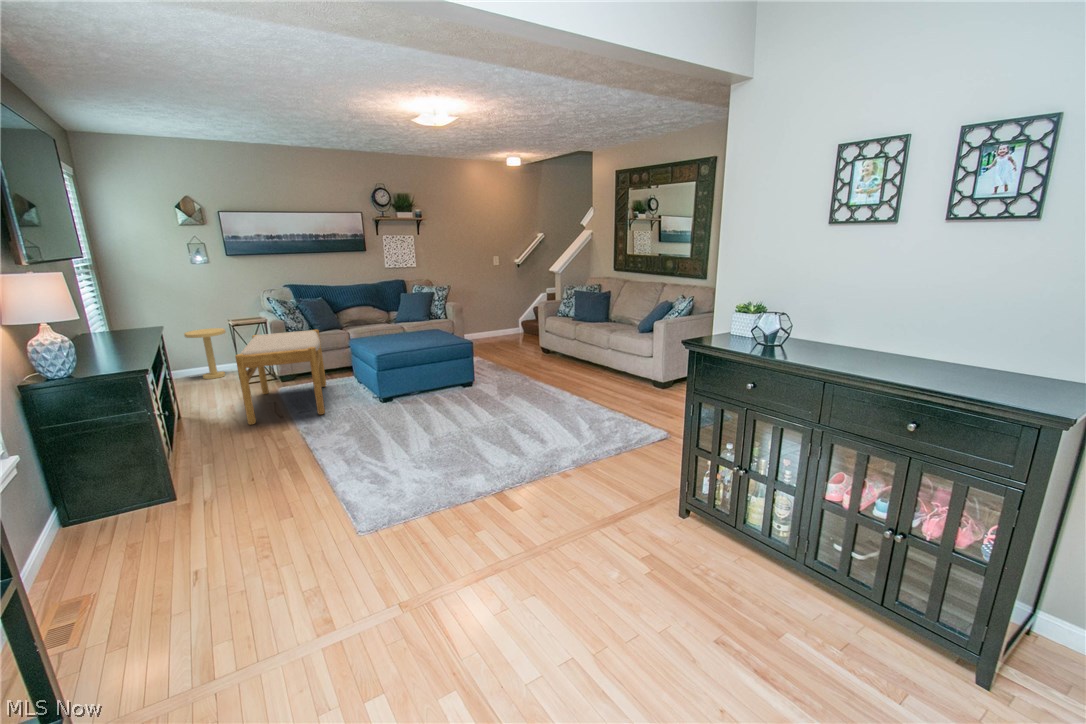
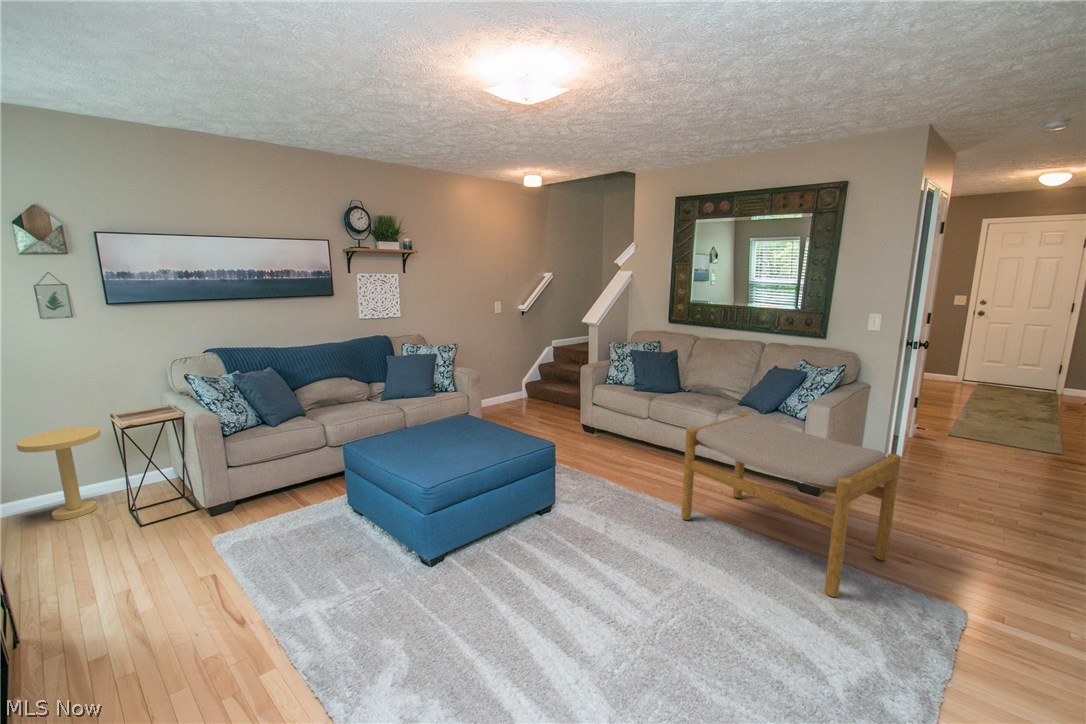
footstool: present [235,330,326,425] -> present [682,413,901,597]

